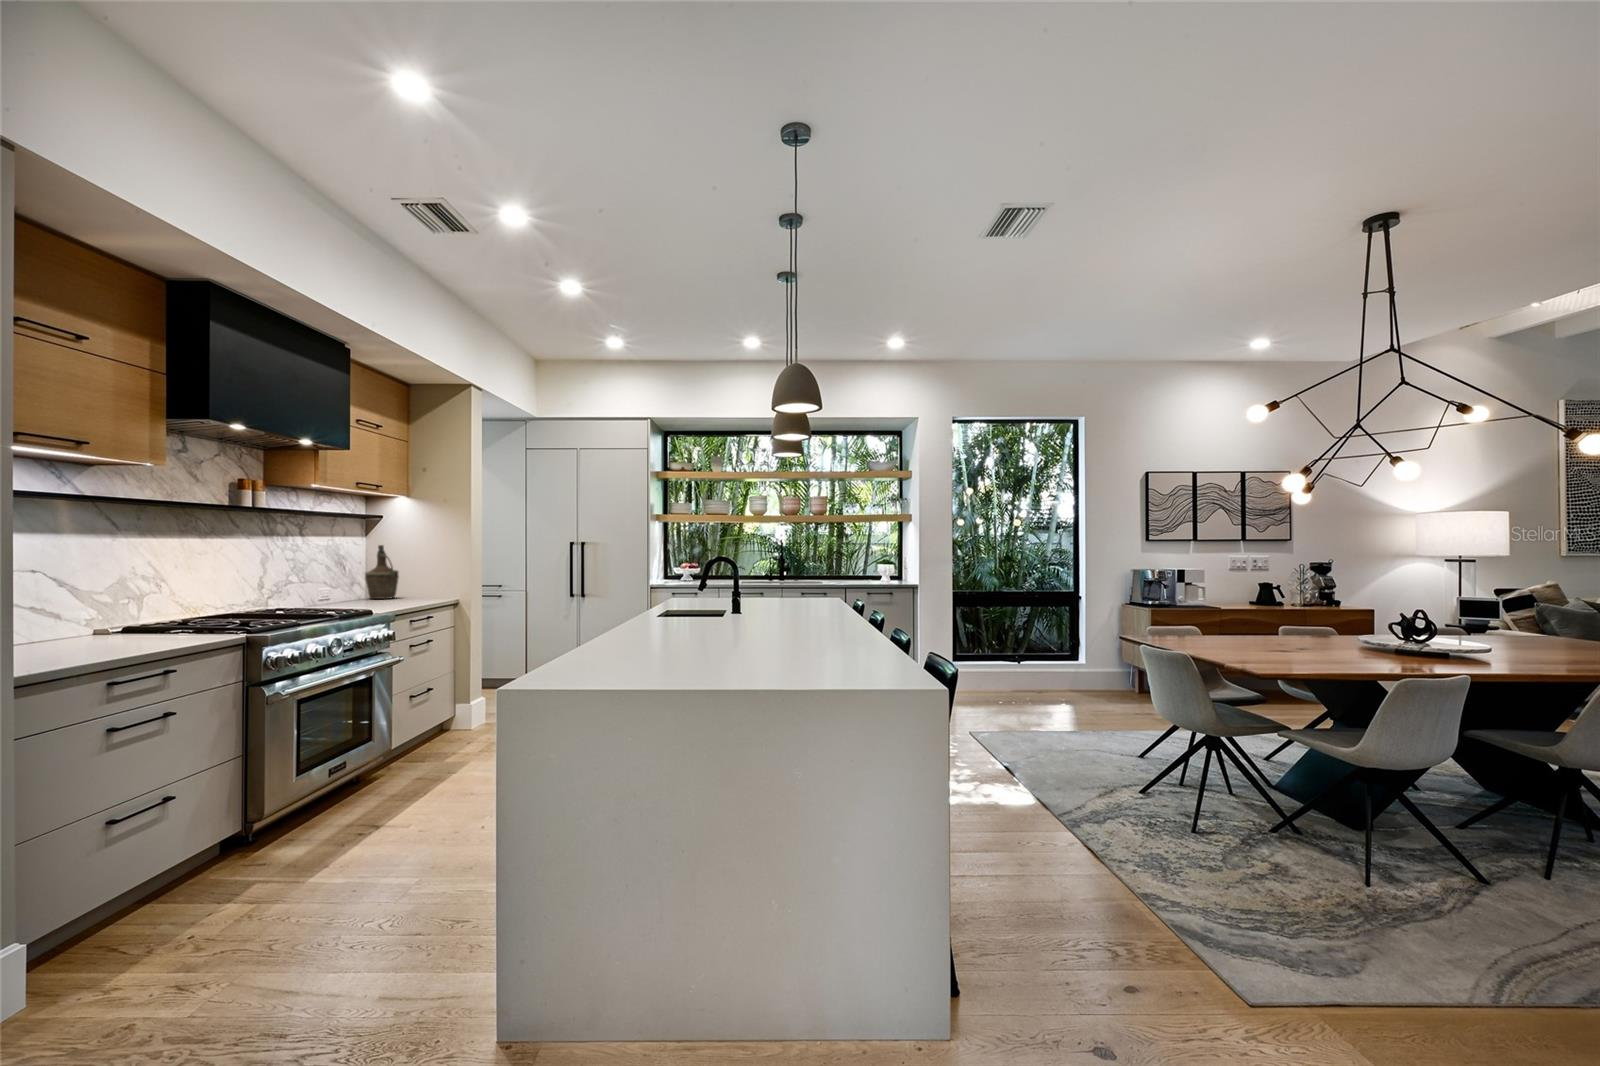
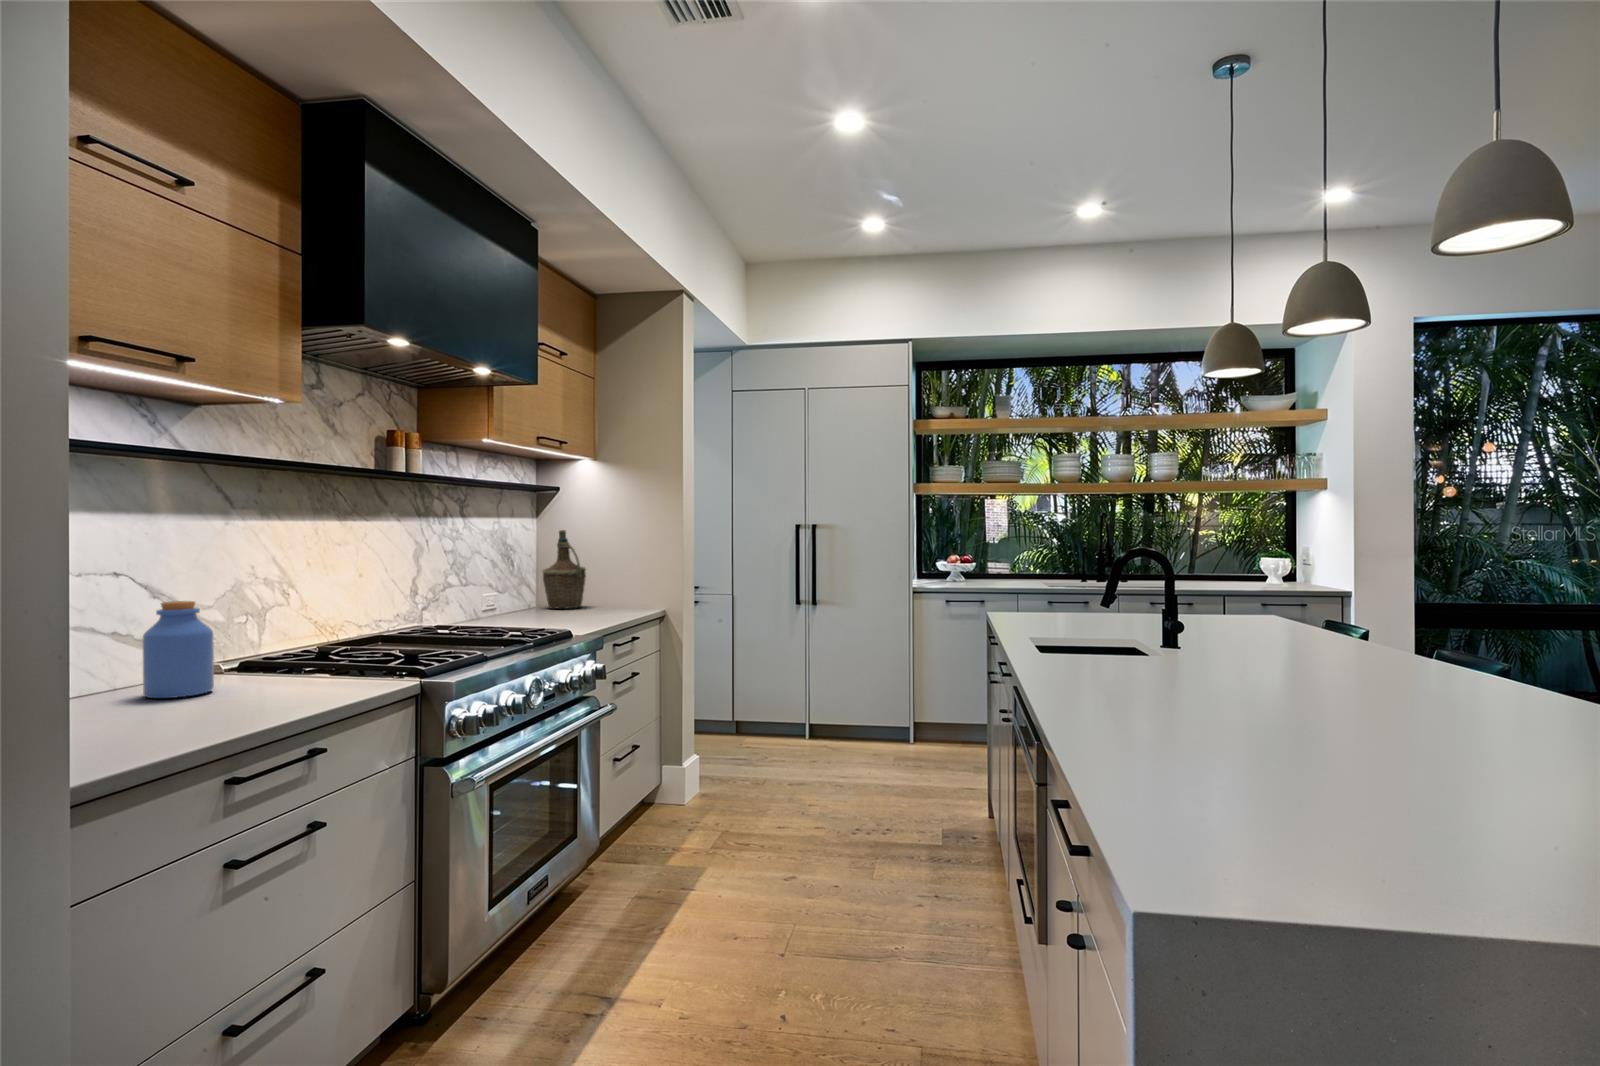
jar: none [56,587,105,644] -> present [142,601,214,698]

